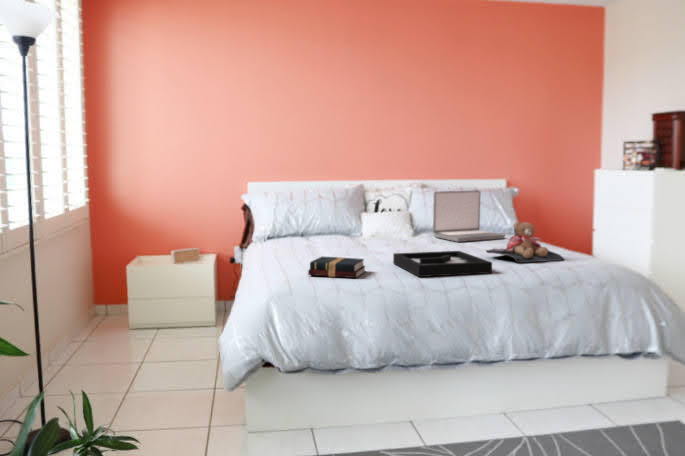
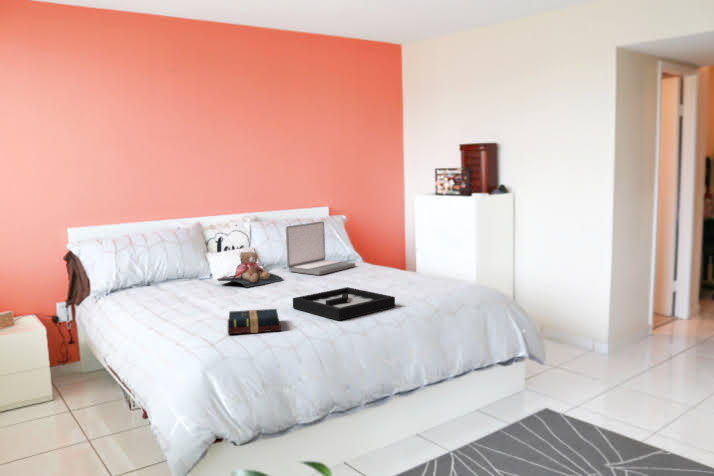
teddy bear: present [486,222,564,263] -> present [218,251,283,288]

